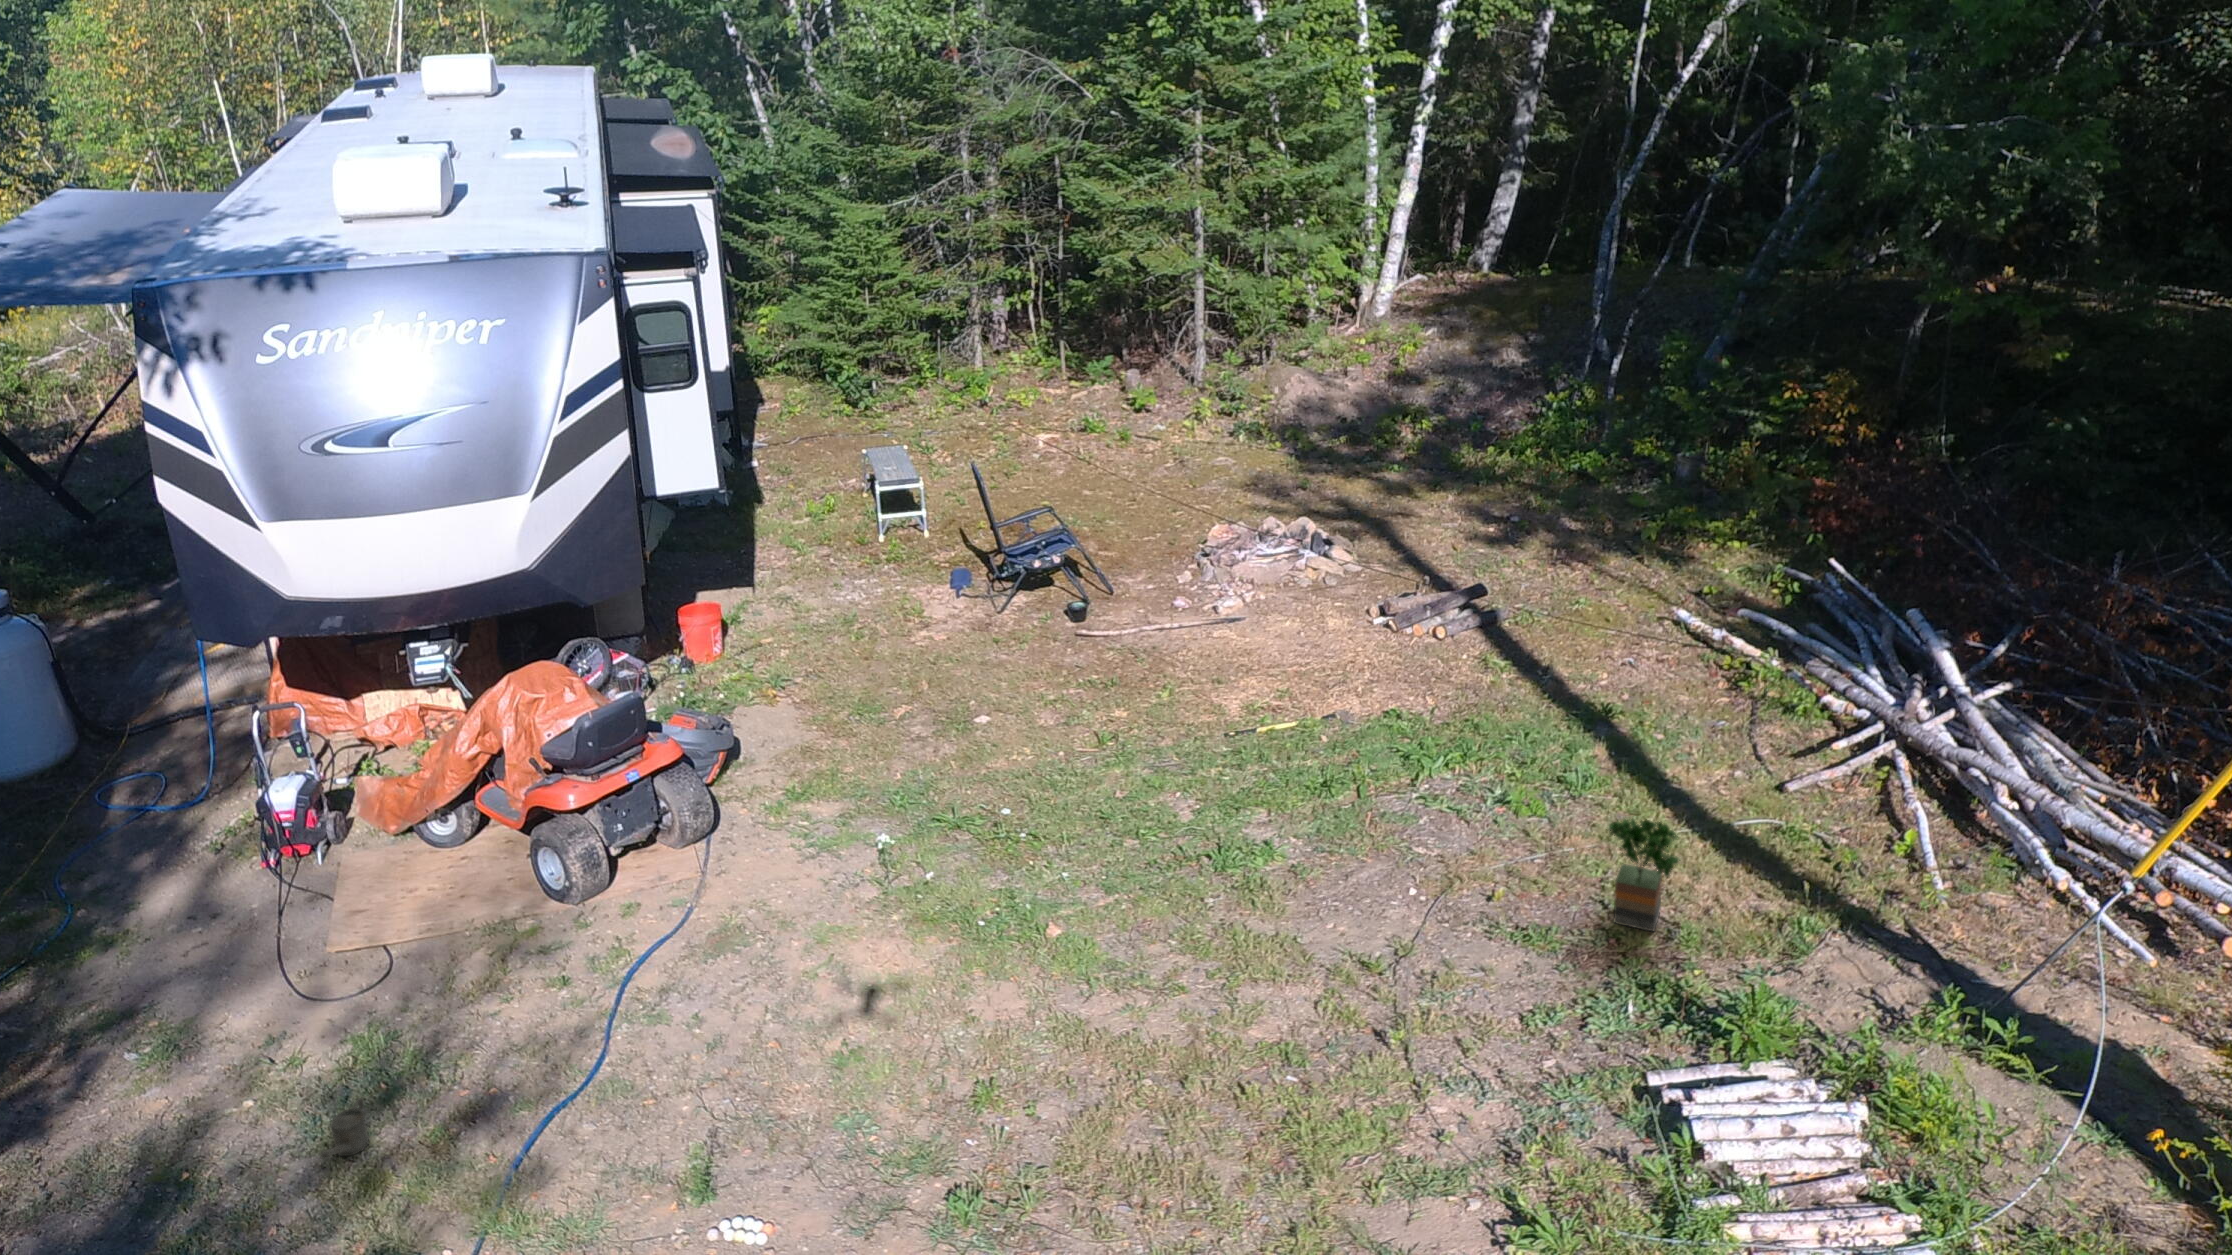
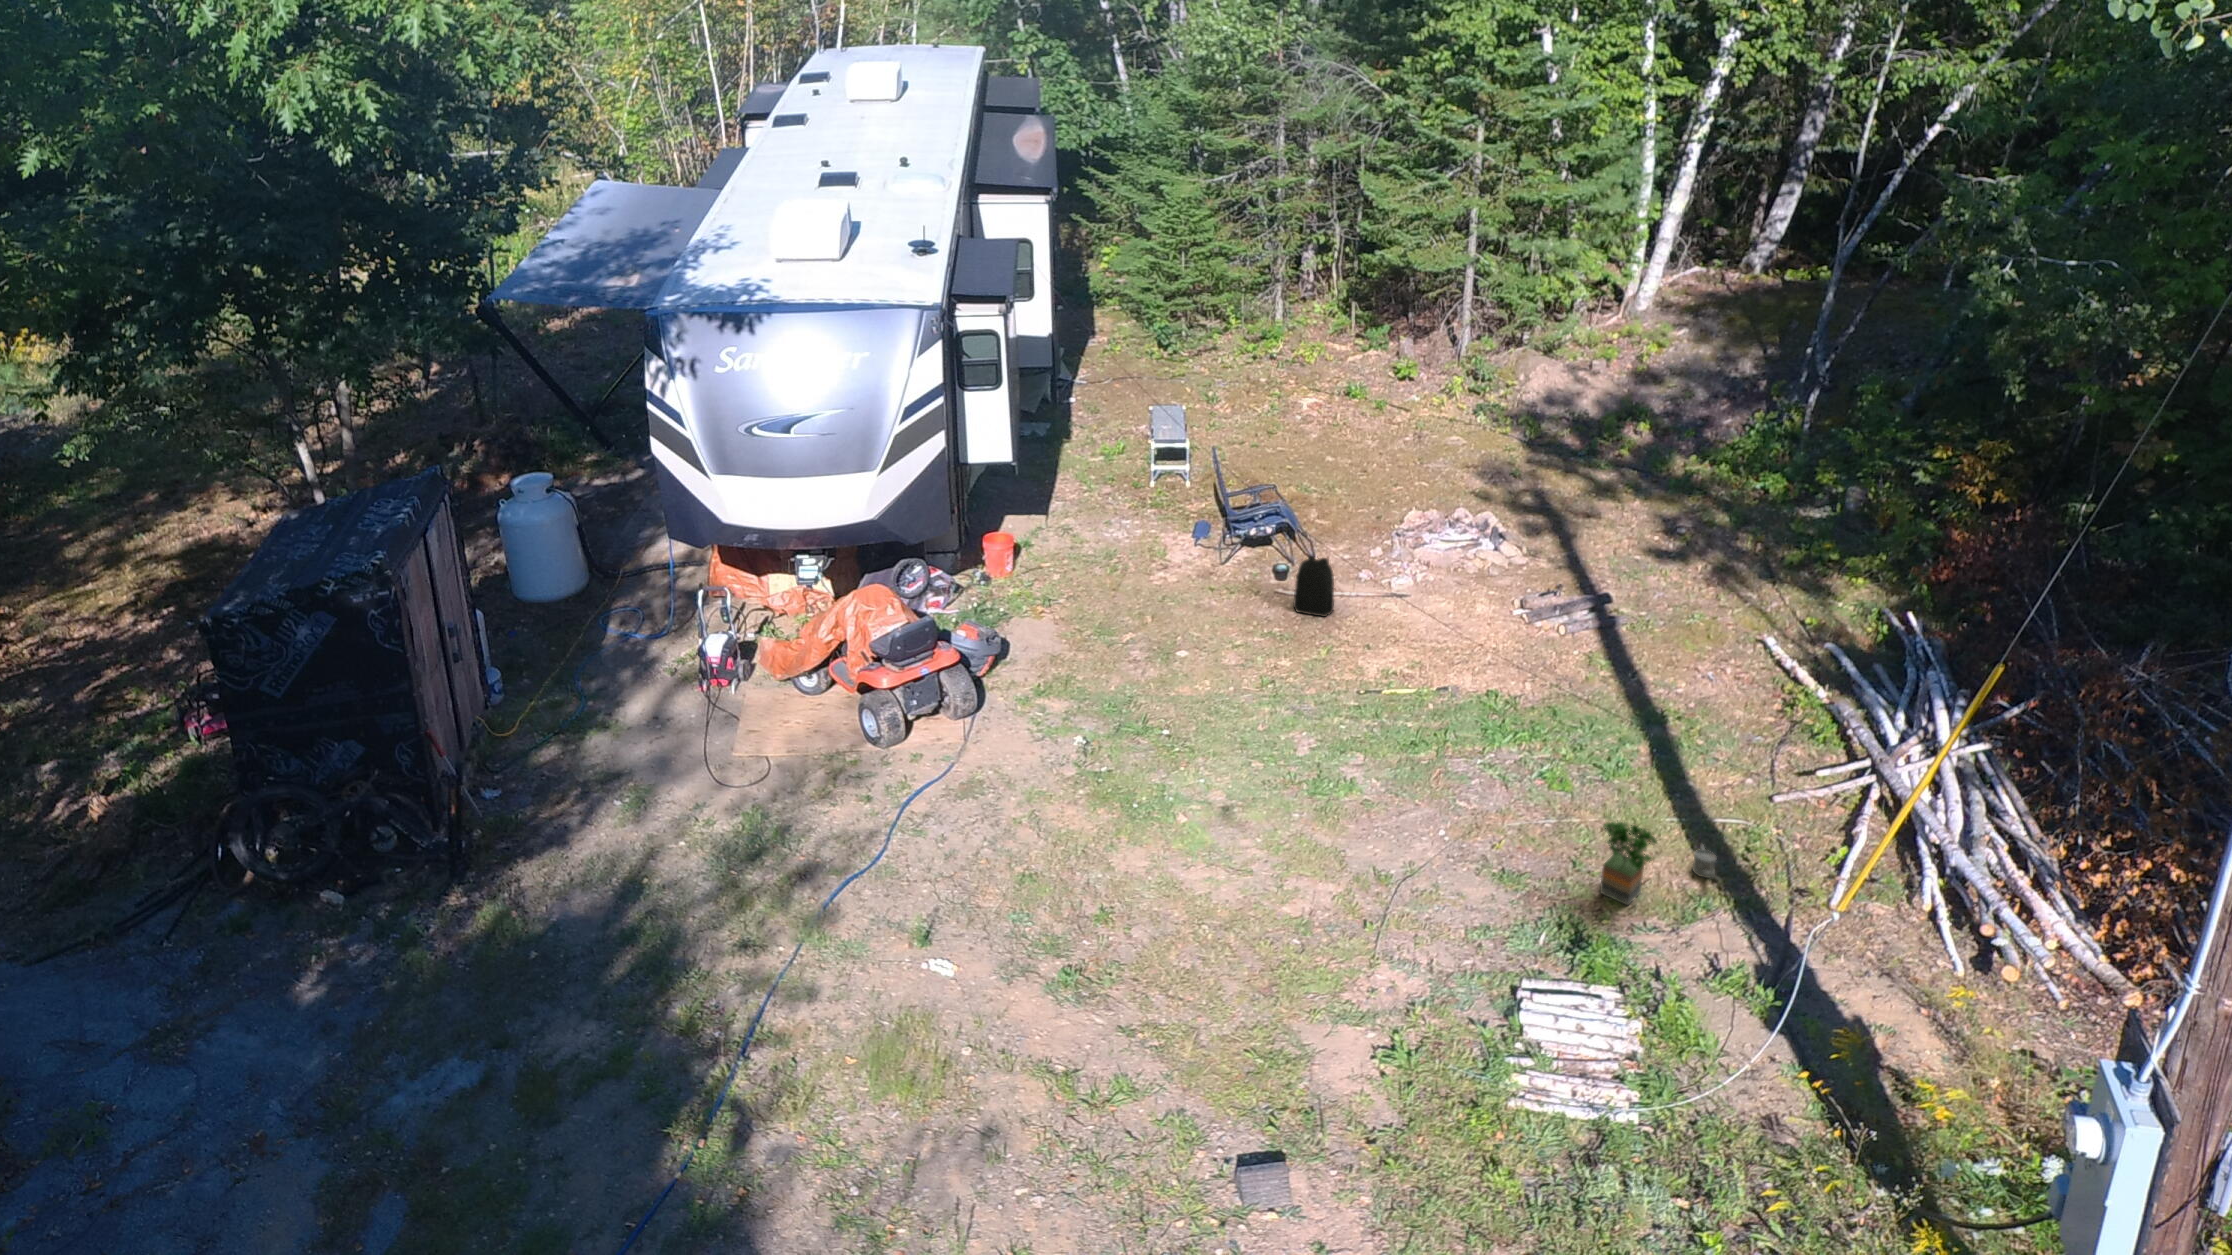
backpack: none [1102,578,1153,655] -> present [1293,556,1334,617]
watering can: present [320,1098,369,1160] -> present [1692,844,1717,878]

